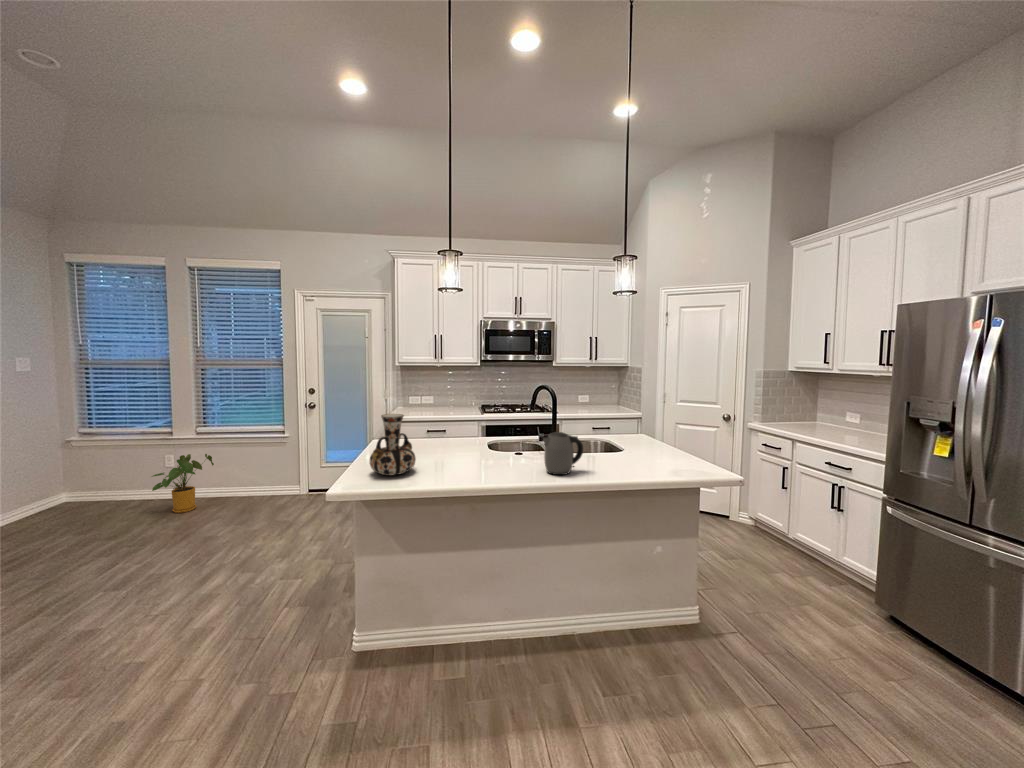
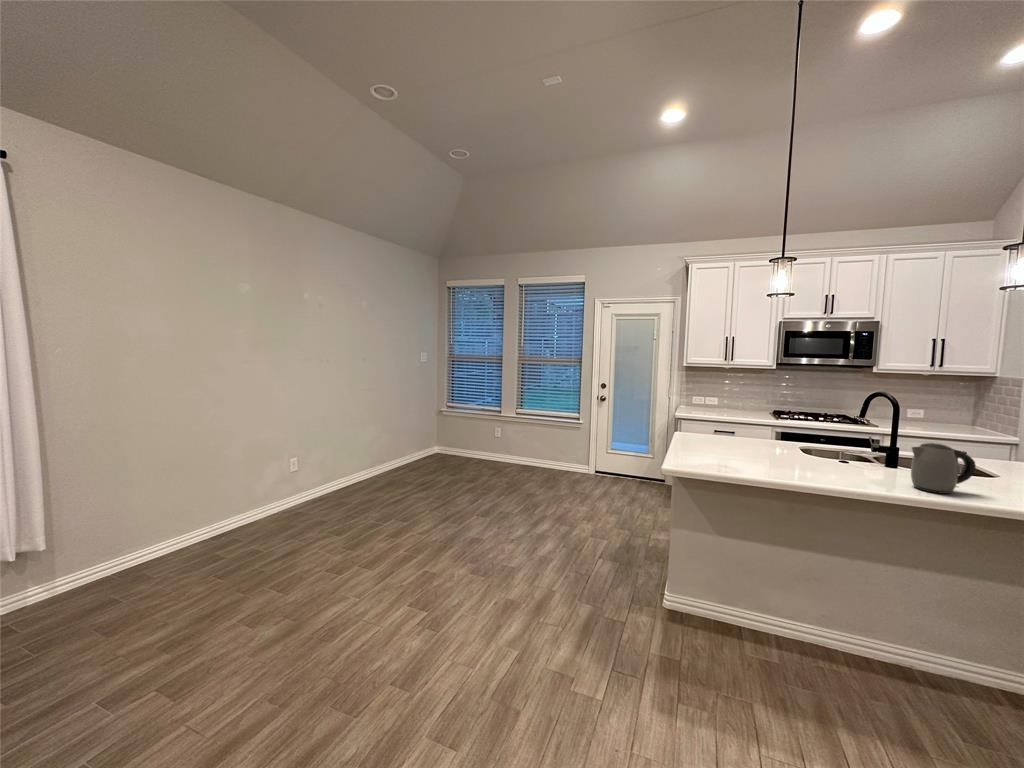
vase: present [370,414,416,476] -> none [698,406,744,463]
house plant: present [152,454,214,513] -> none [490,428,527,470]

